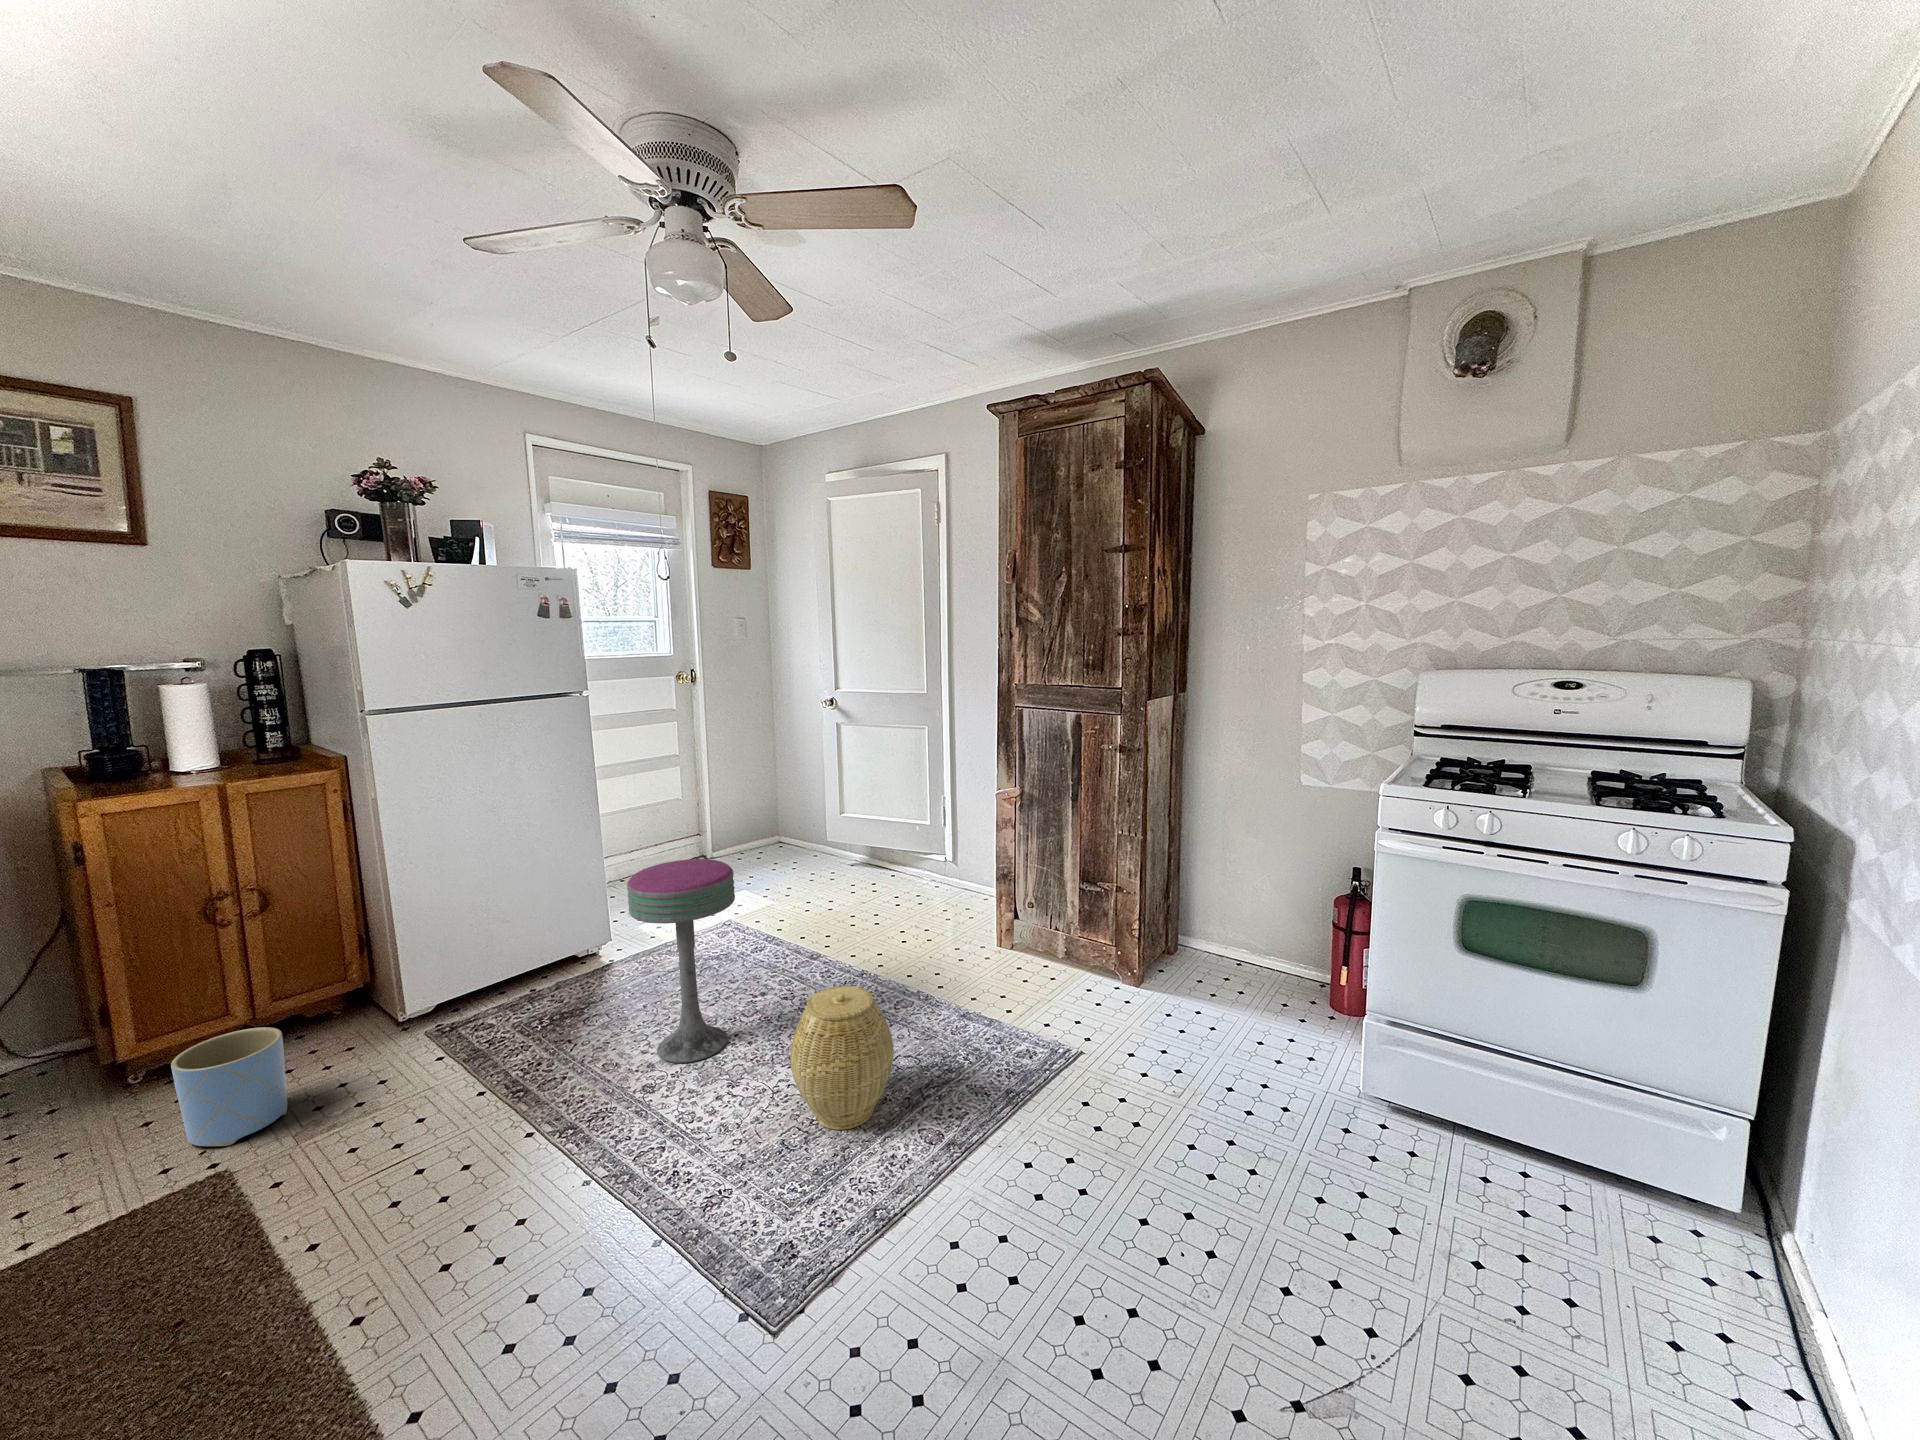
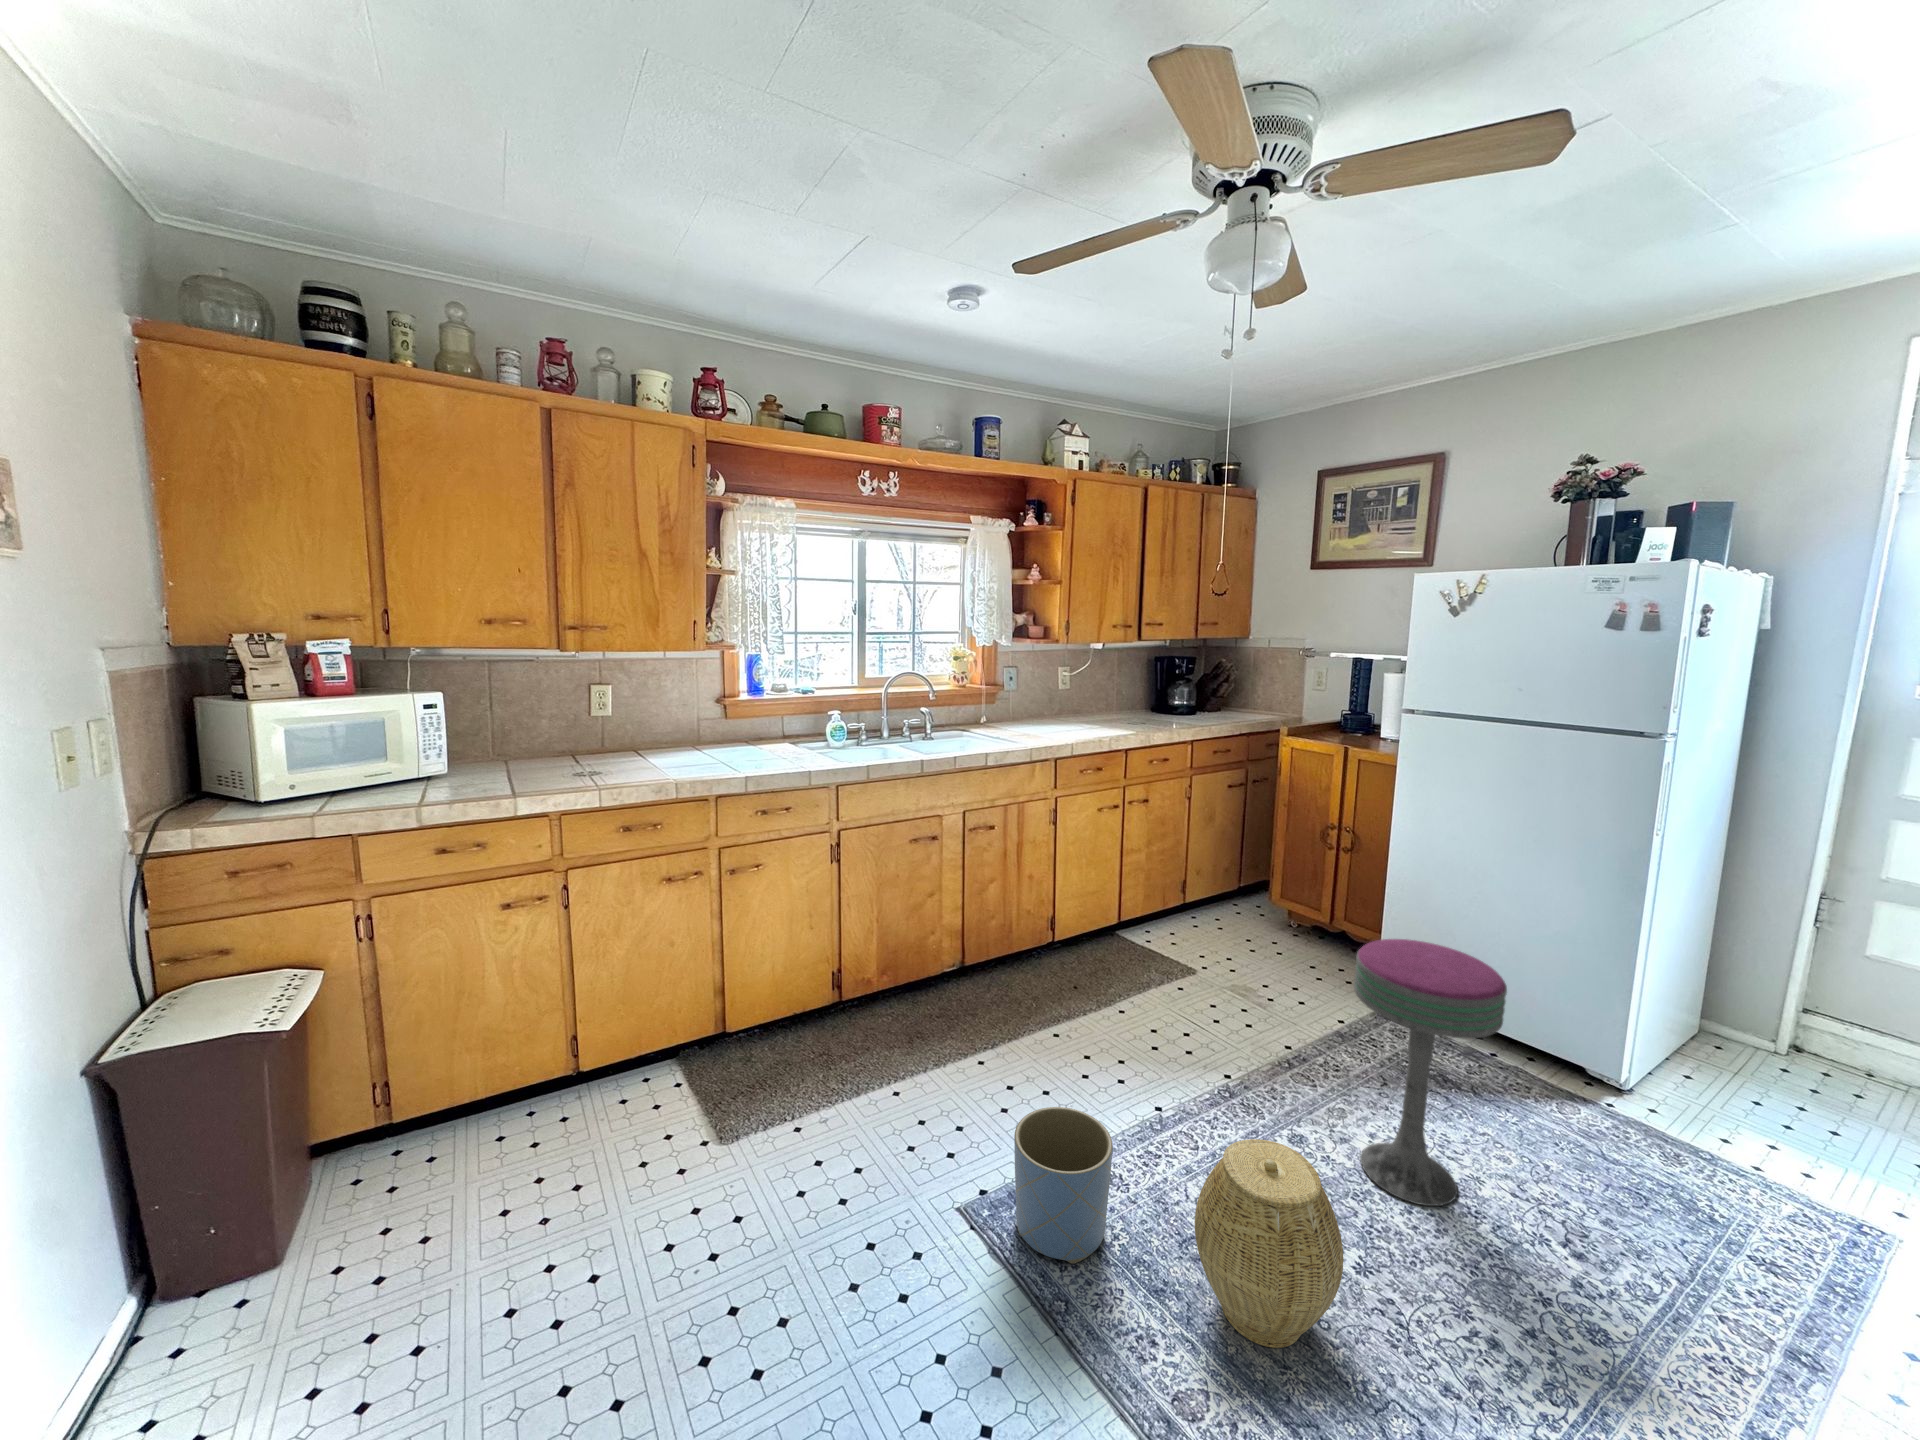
planter: present [171,1027,287,1146] -> present [1014,1107,1113,1264]

